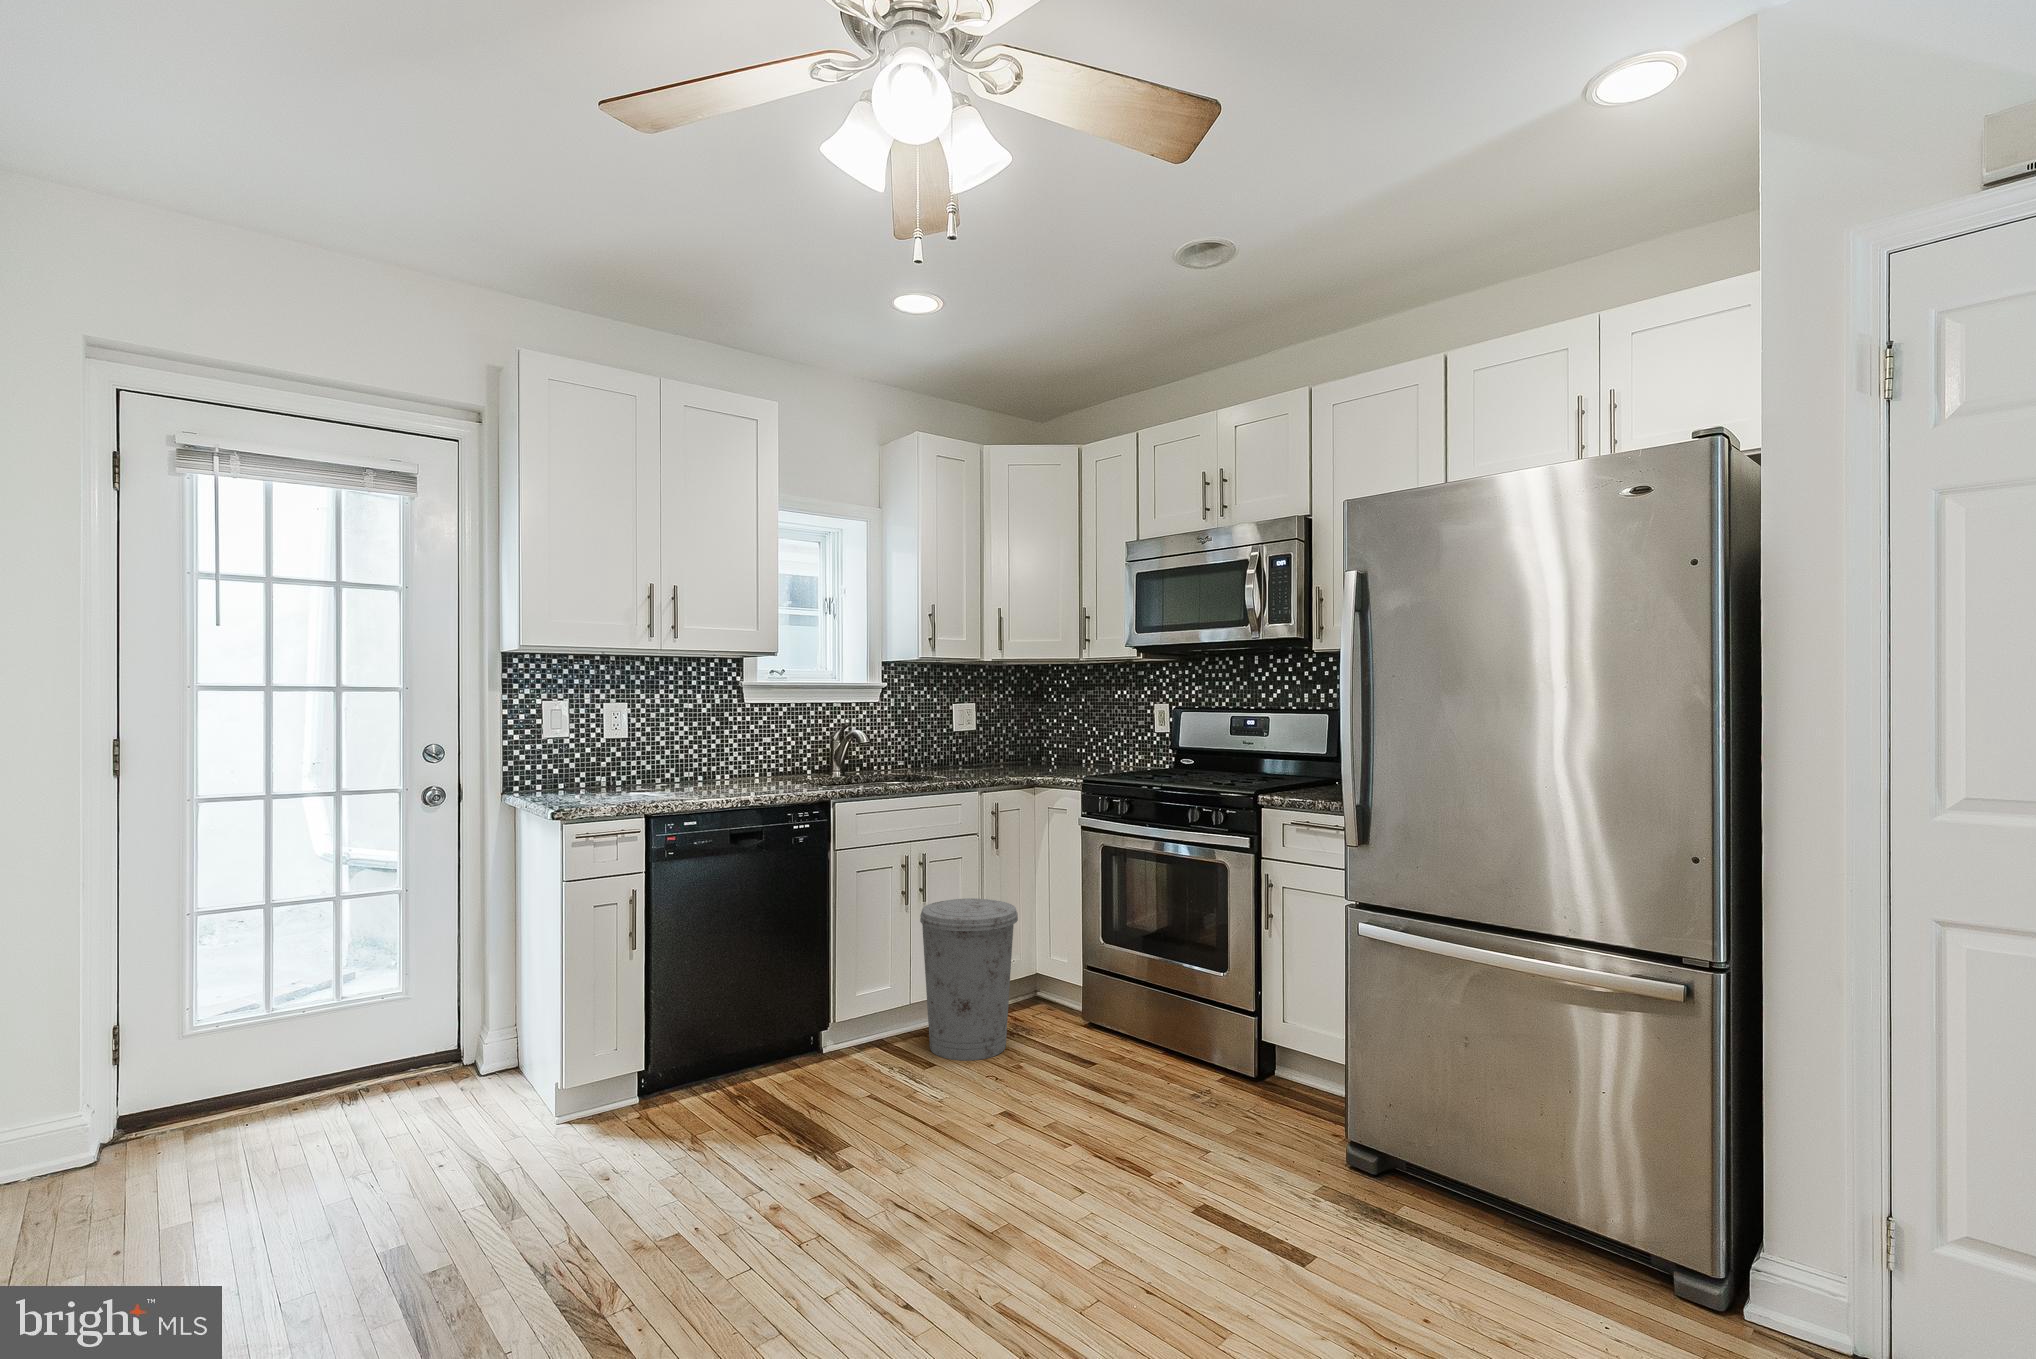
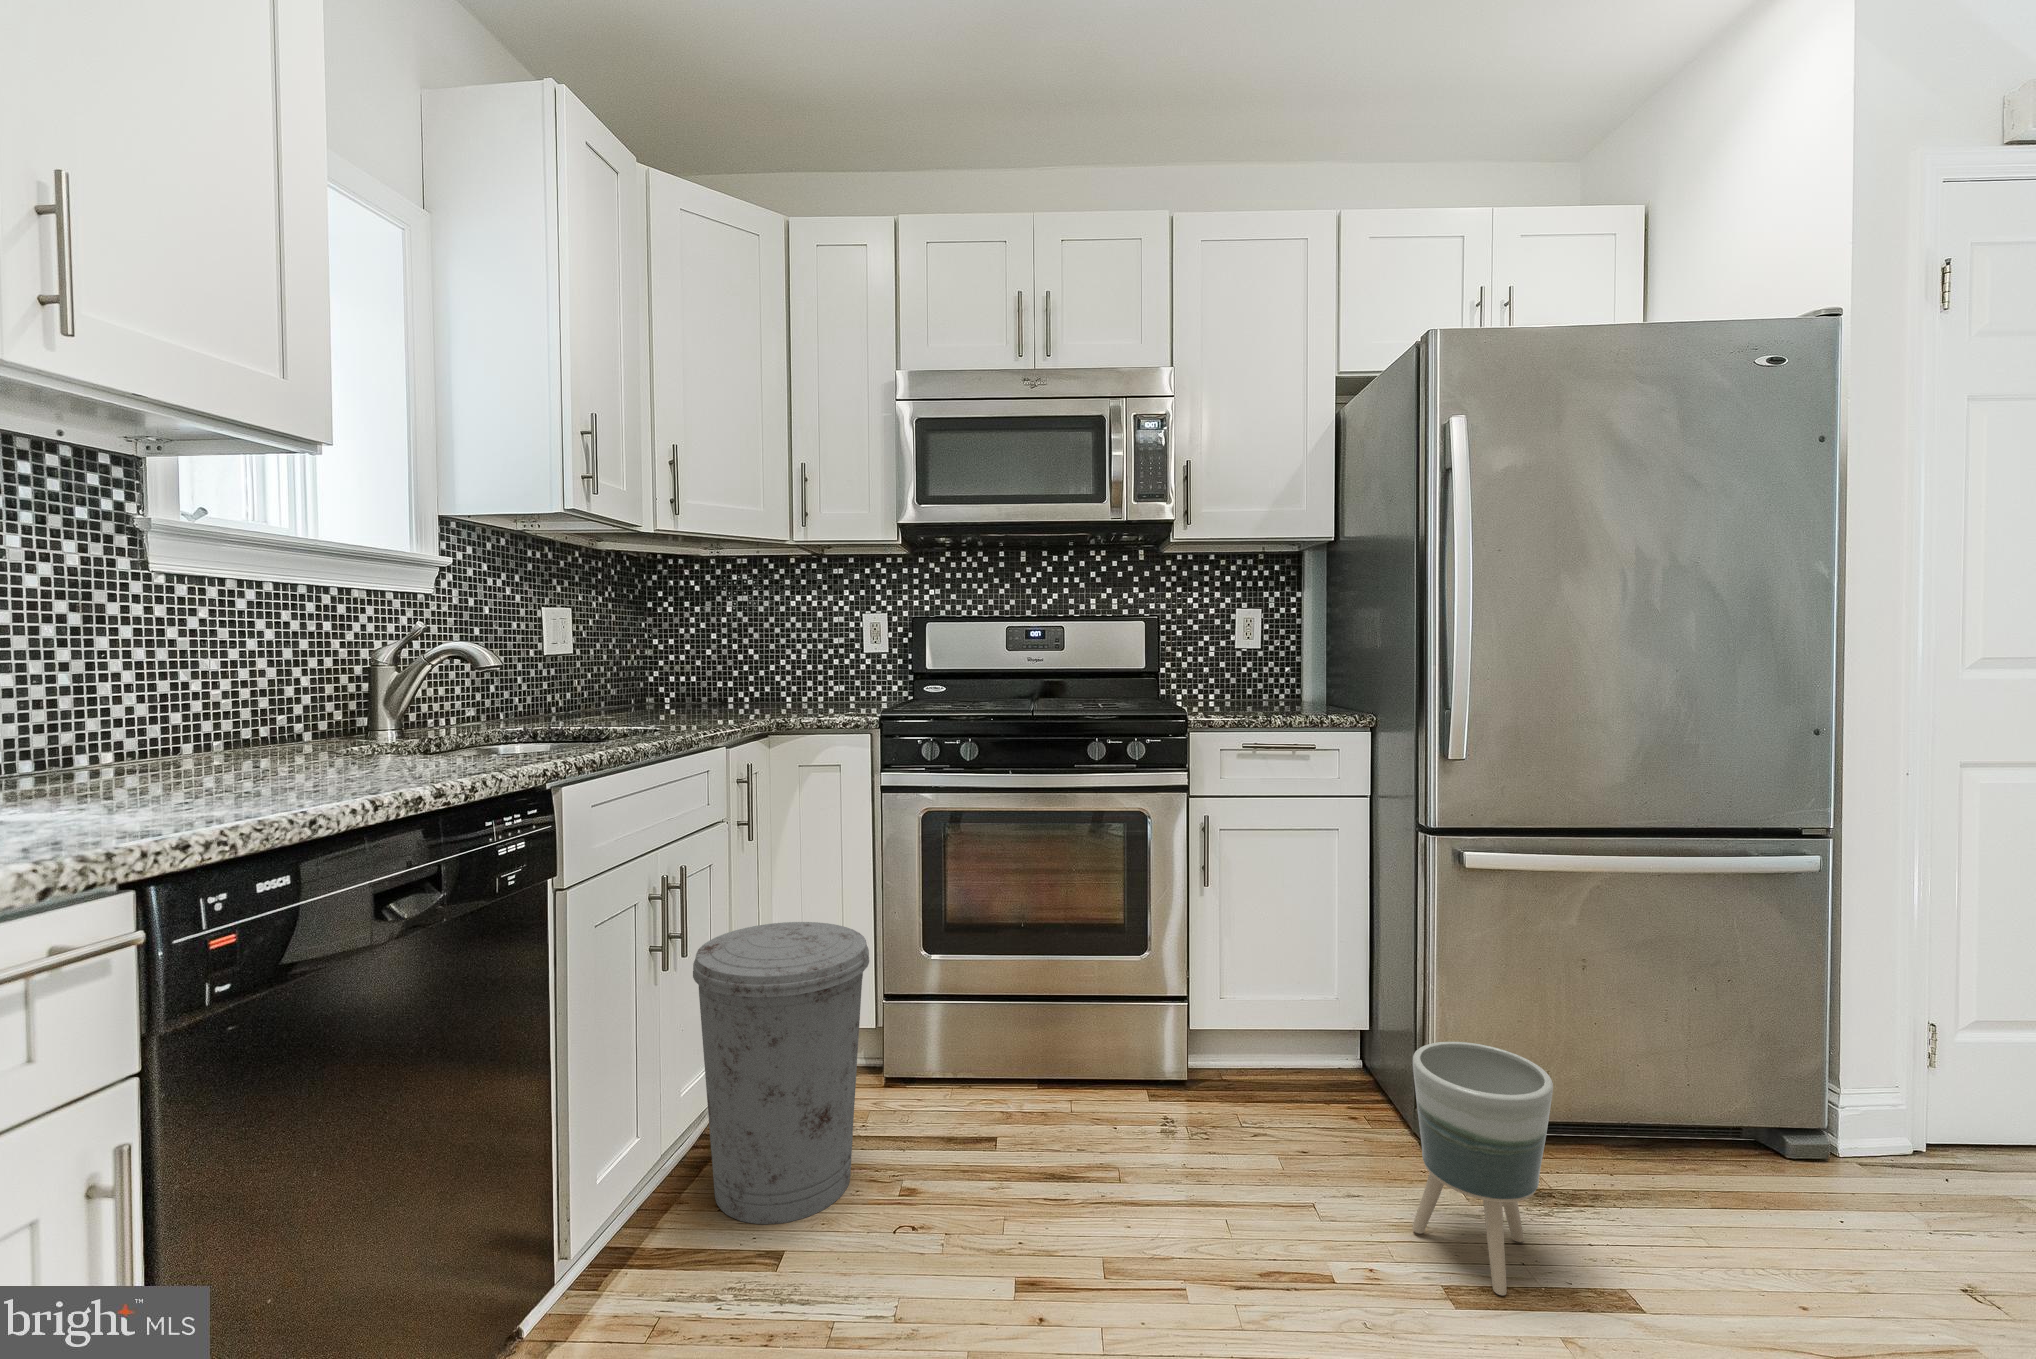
planter: none [1197,1049,1289,1217] -> present [1413,1042,1553,1296]

